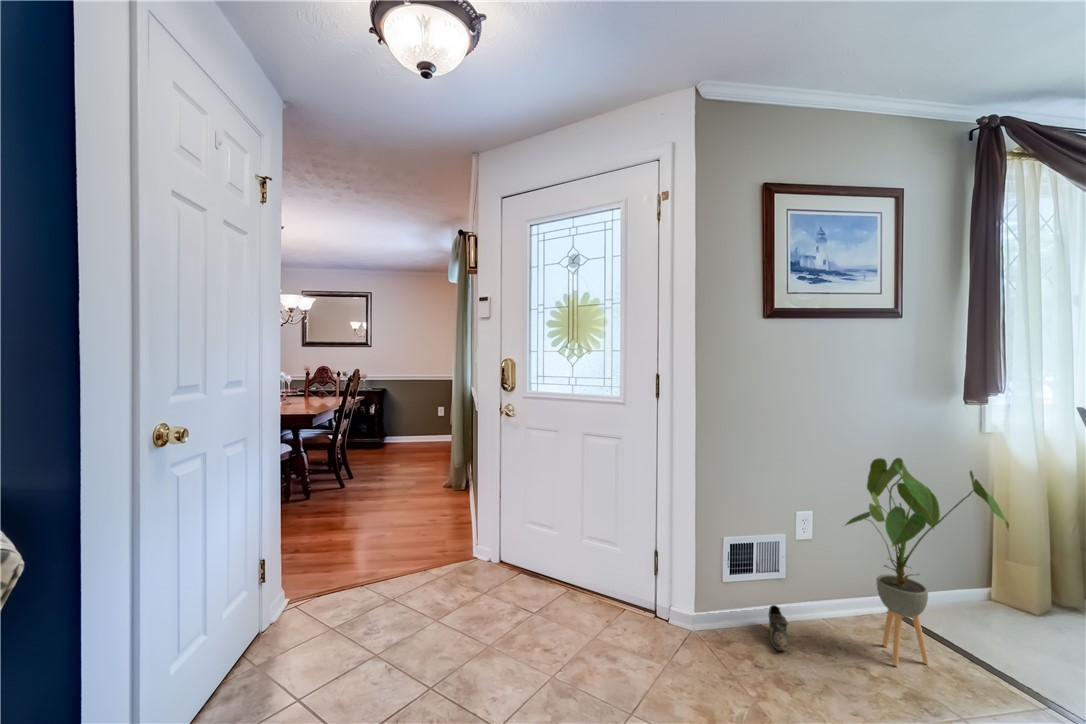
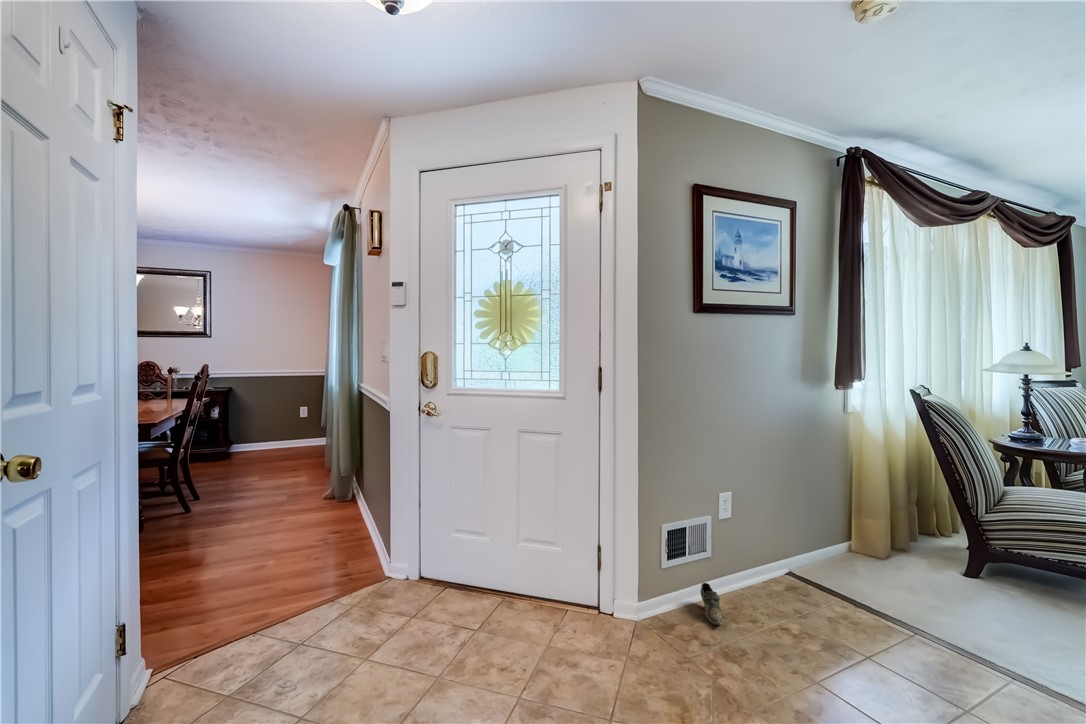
house plant: present [846,458,1009,666] -> none [759,438,885,620]

